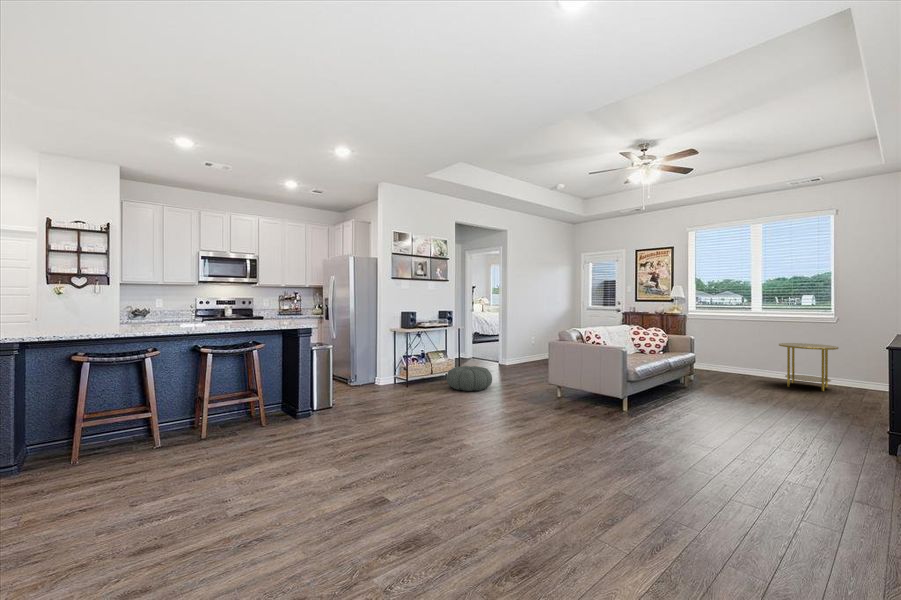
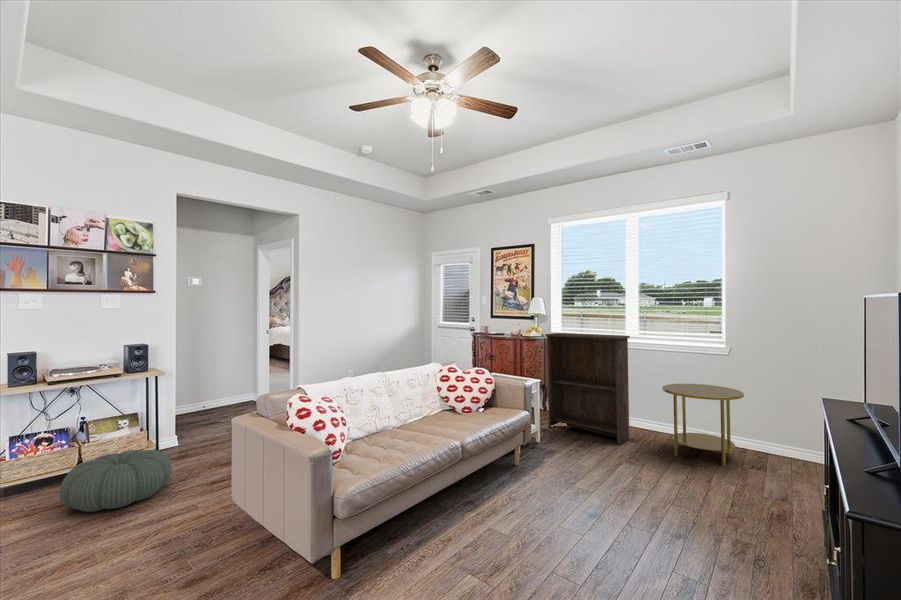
bookshelf: none [688,310,753,381] -> present [545,333,630,444]

